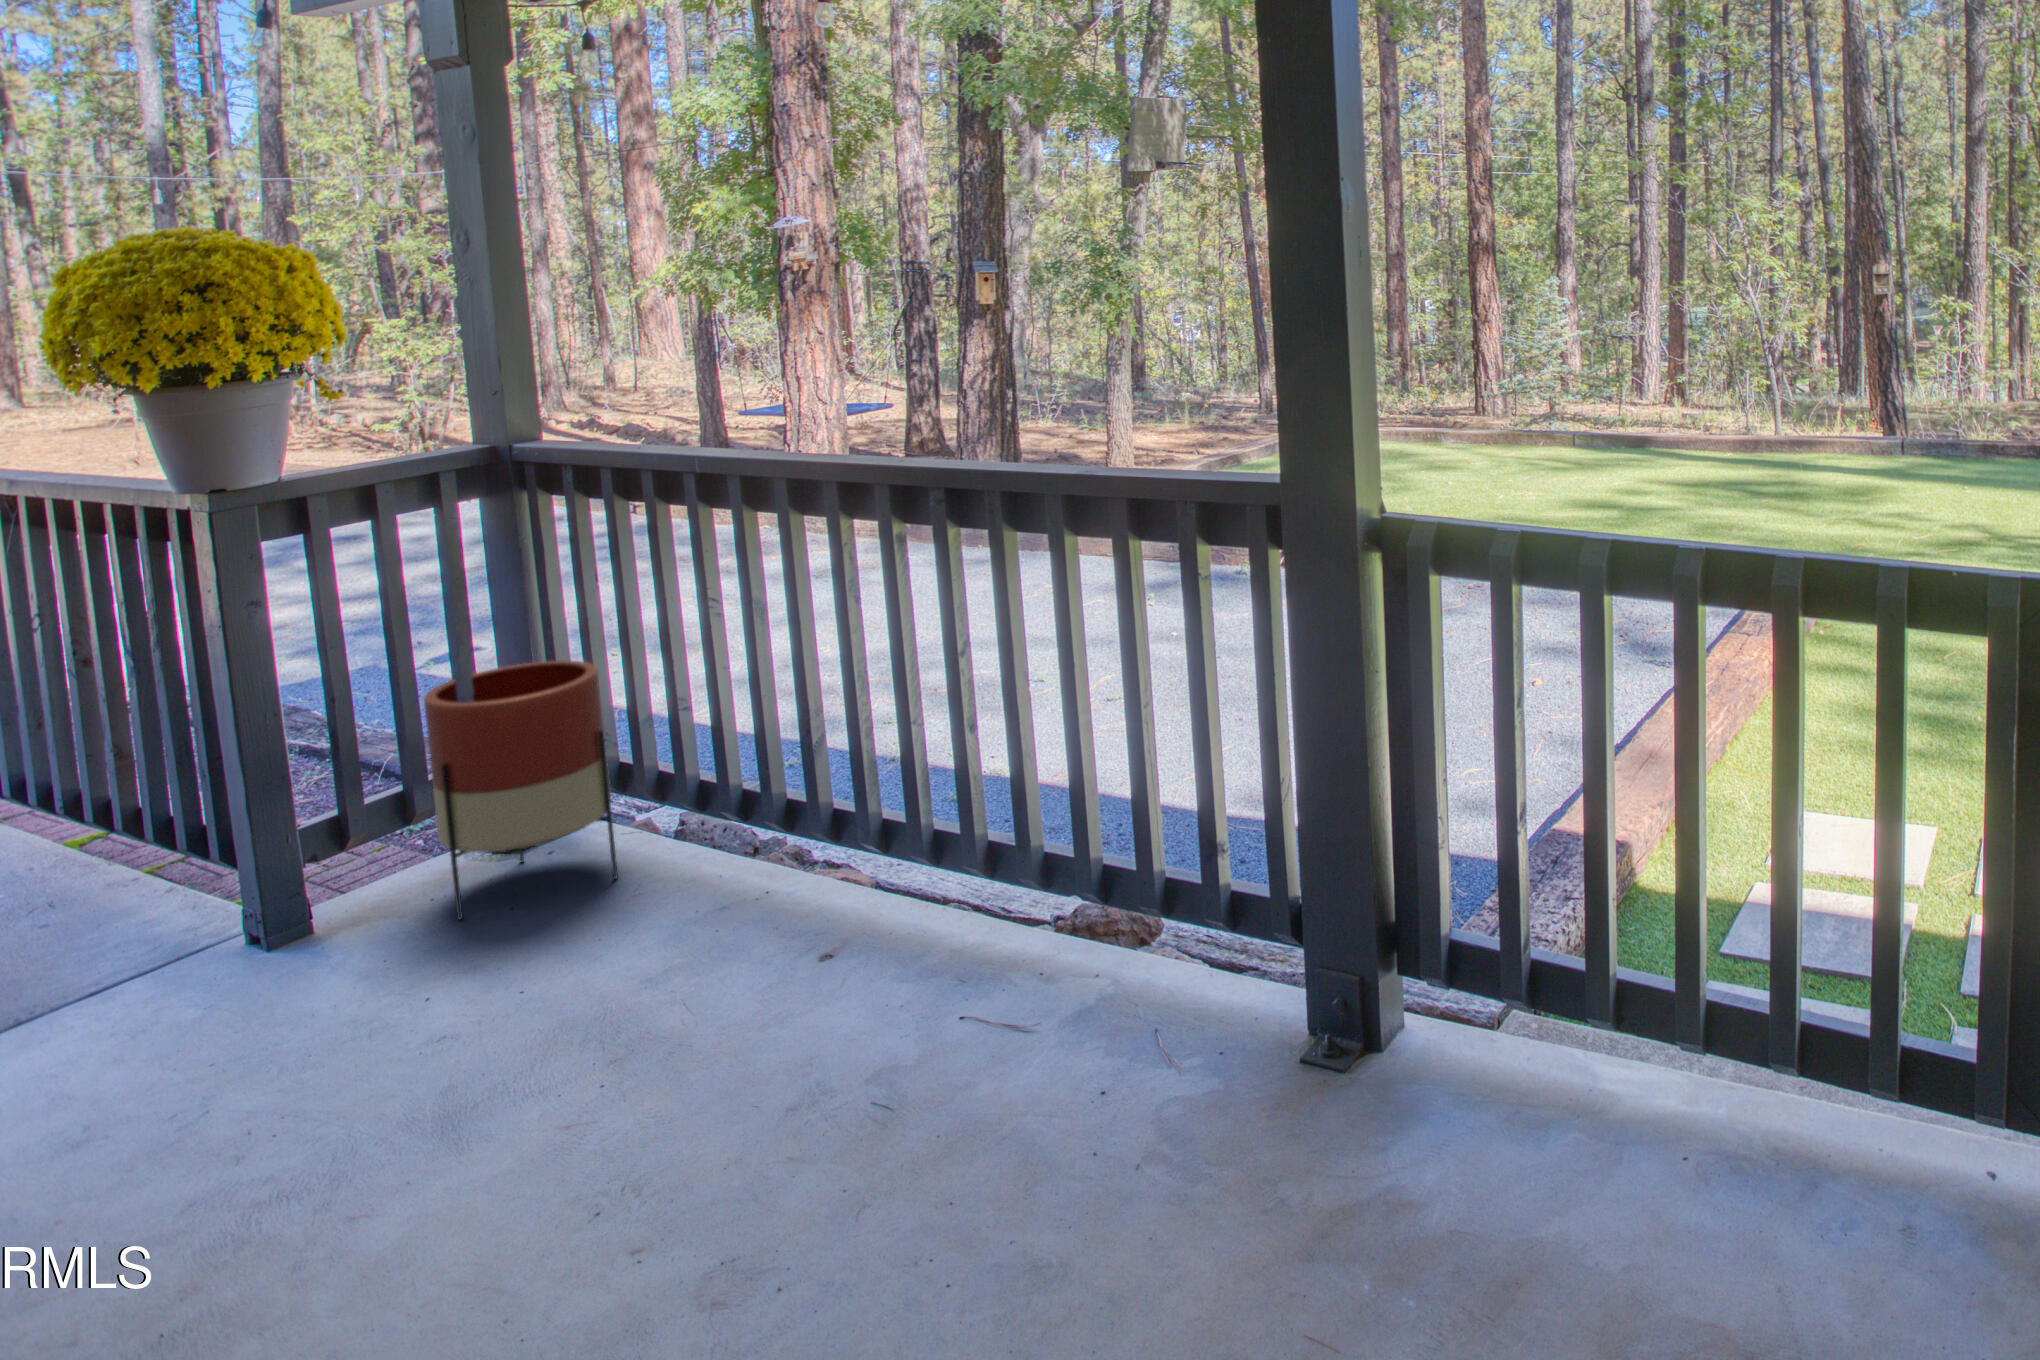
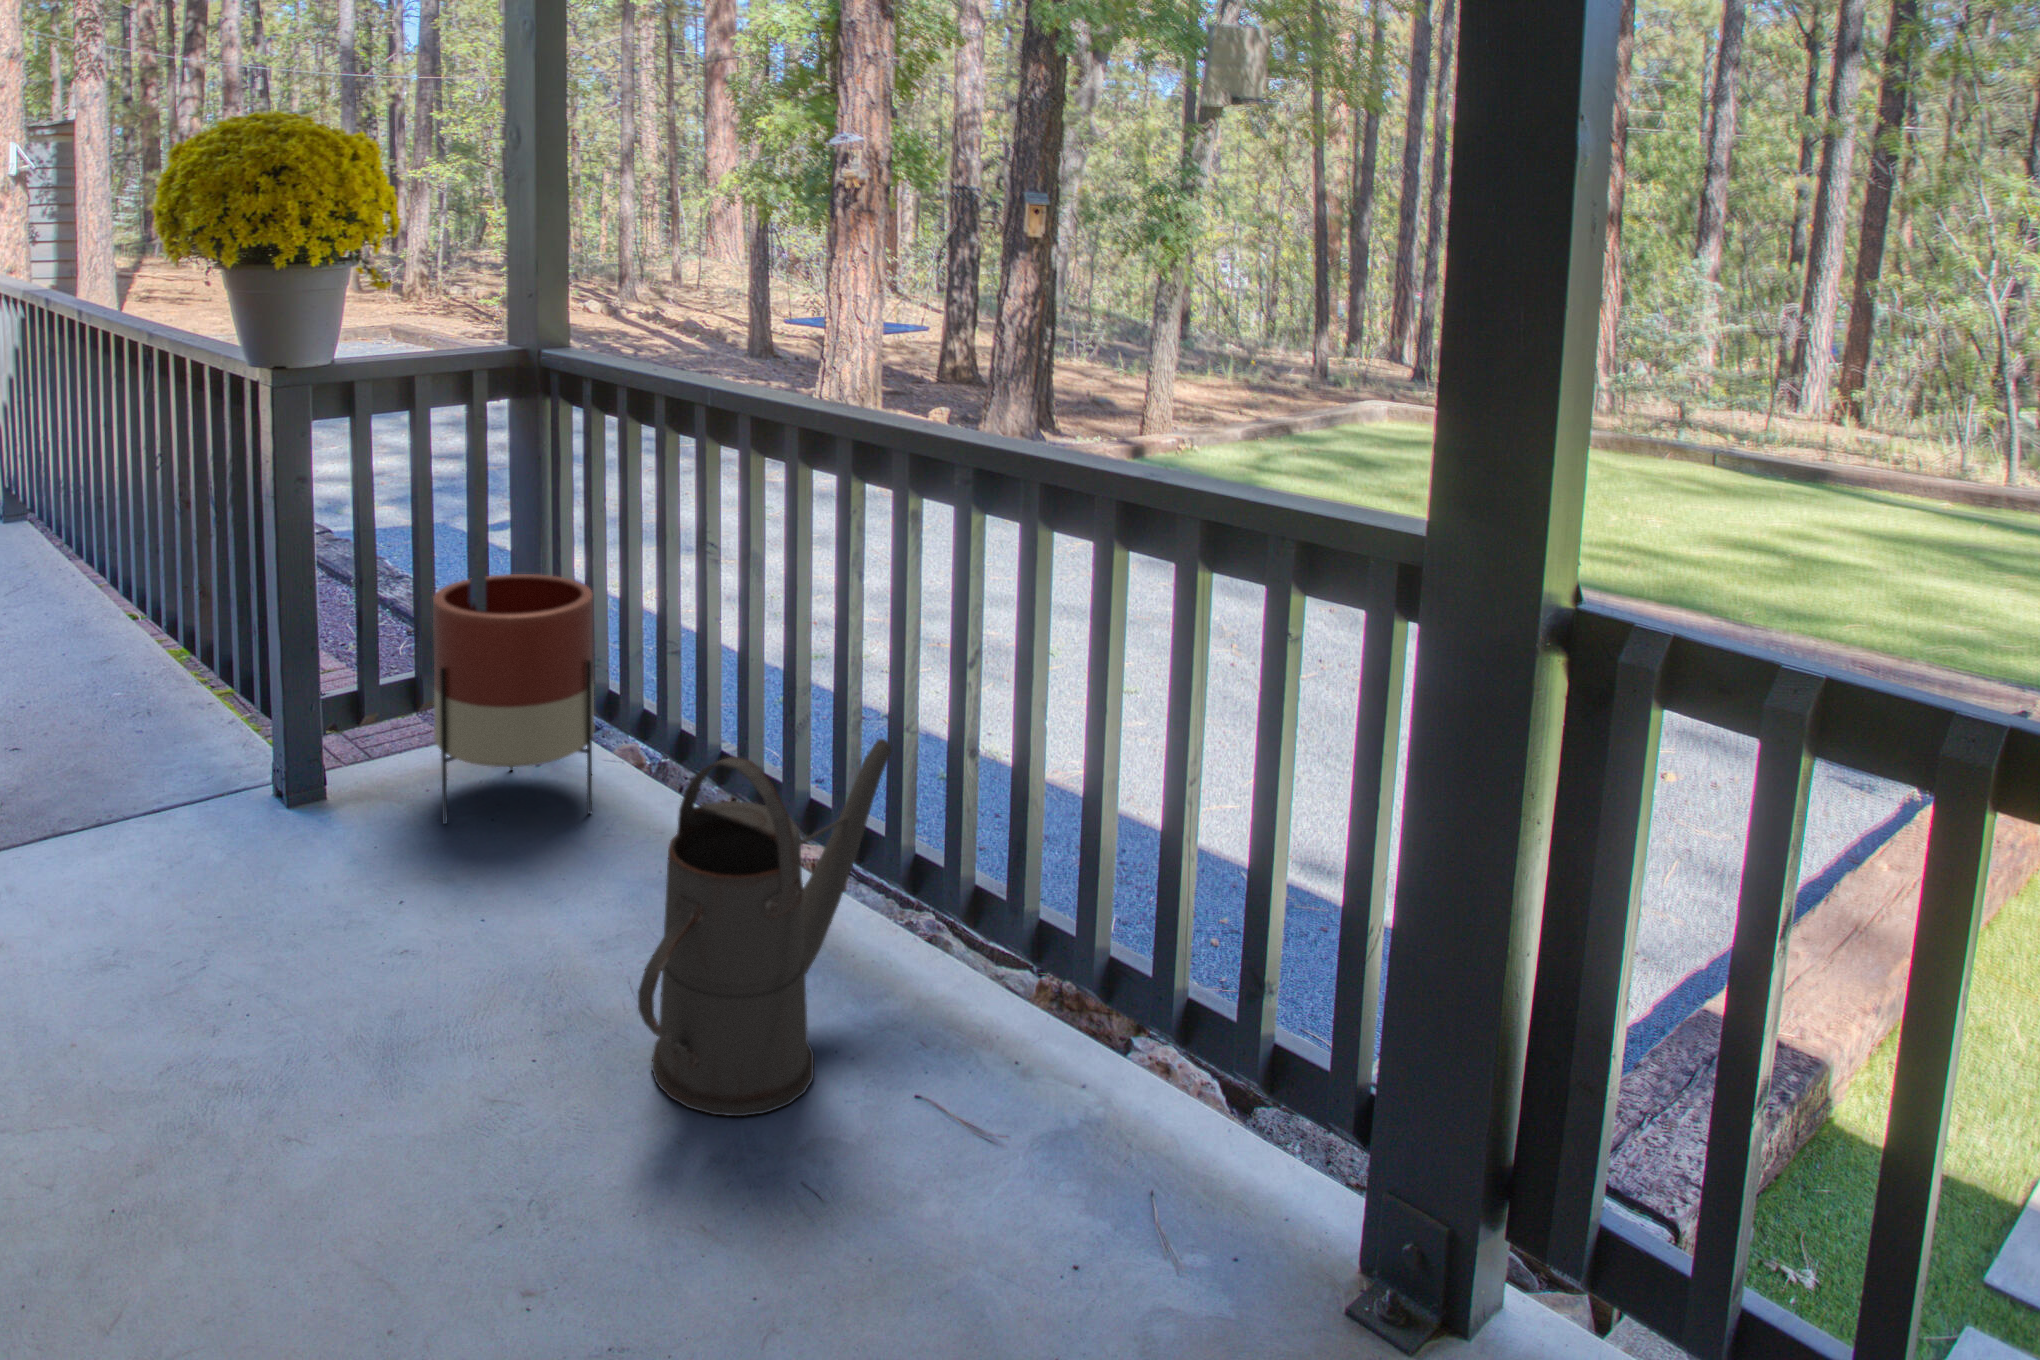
watering can: none [702,729,904,1063] -> present [638,739,892,1116]

